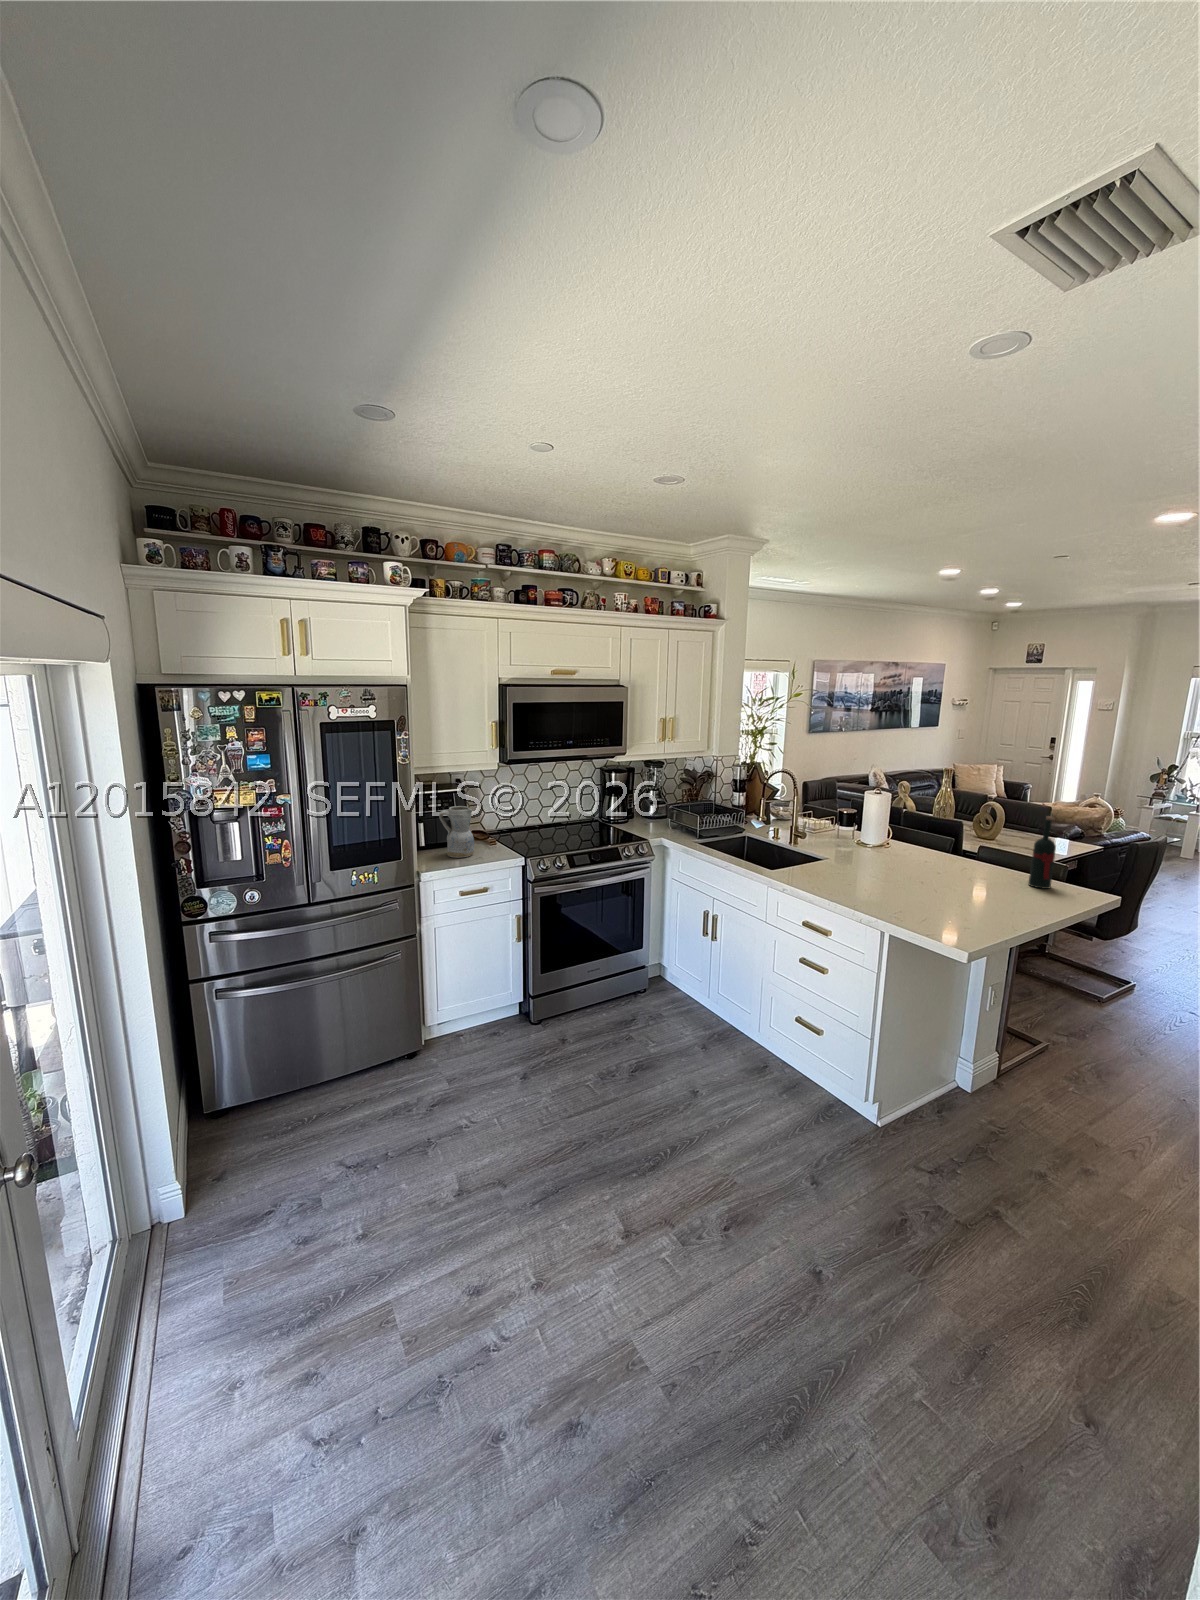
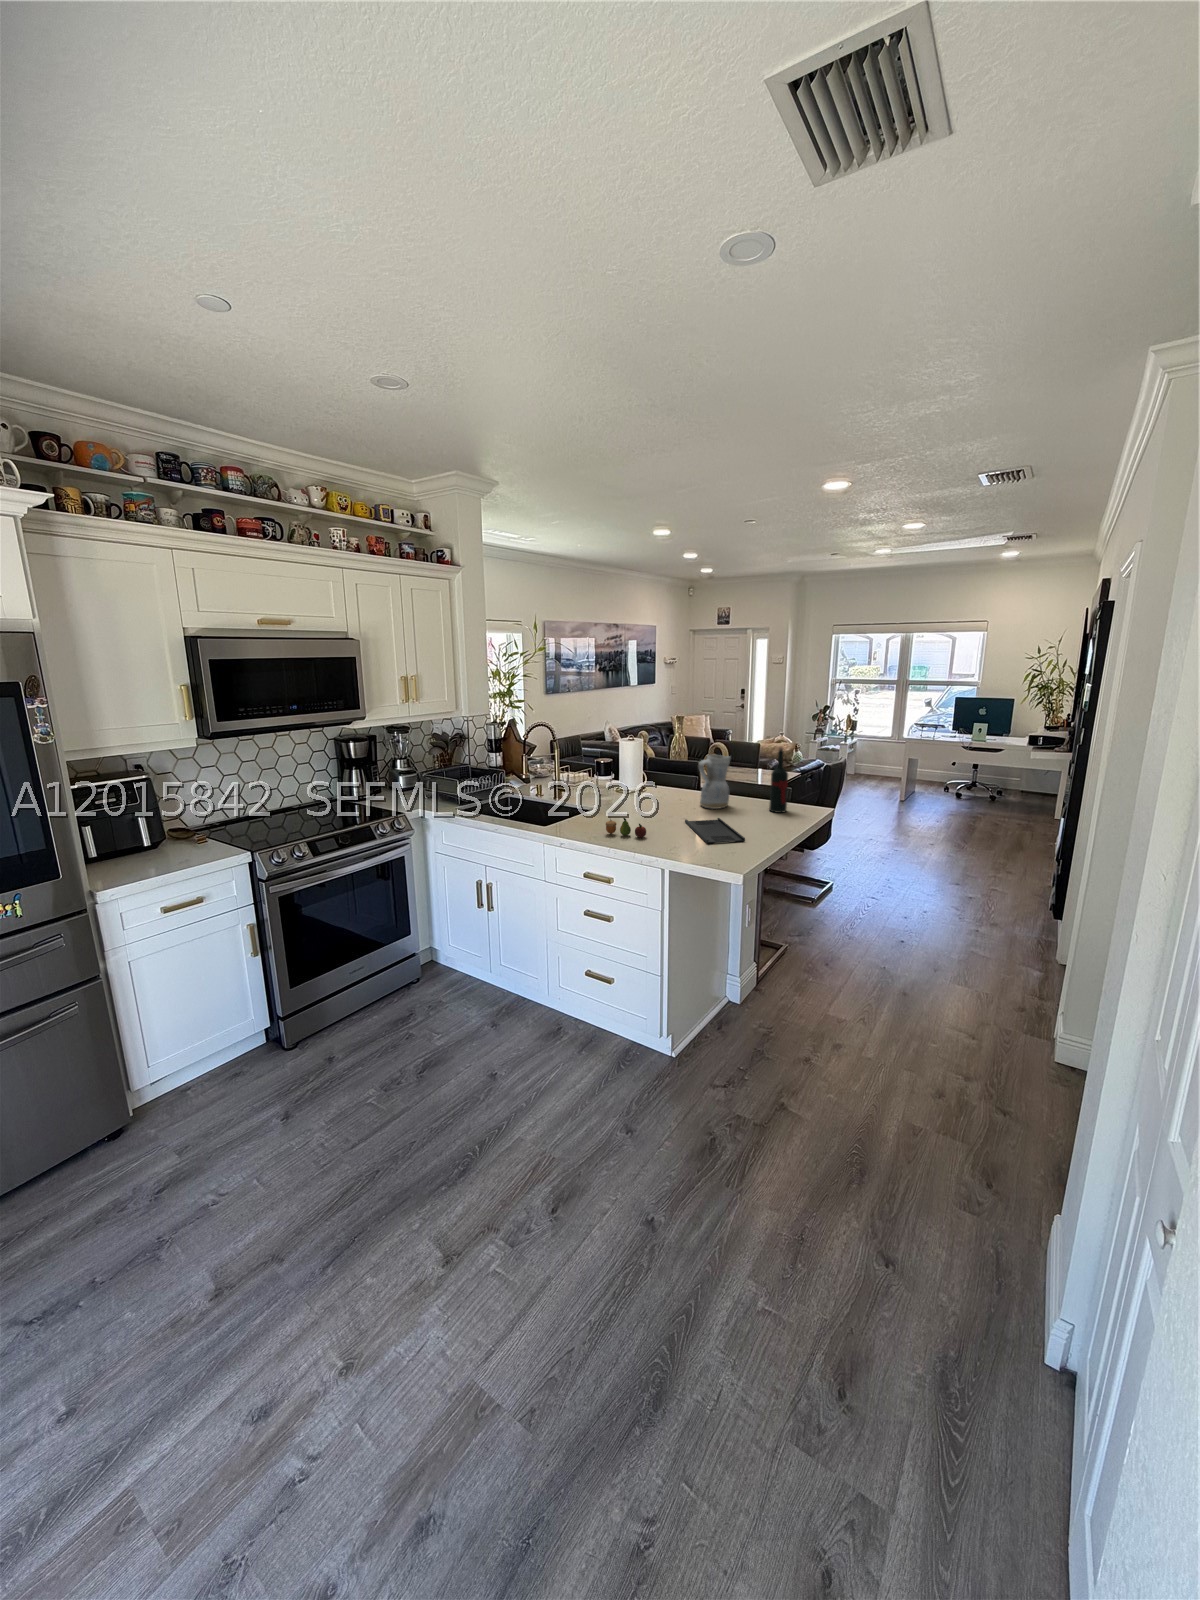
ceramic pitcher: present [439,806,474,858] -> present [698,755,731,809]
fruit: none [829,868,871,893] -> present [606,818,646,837]
tray: none [920,881,984,914] -> present [685,818,745,843]

